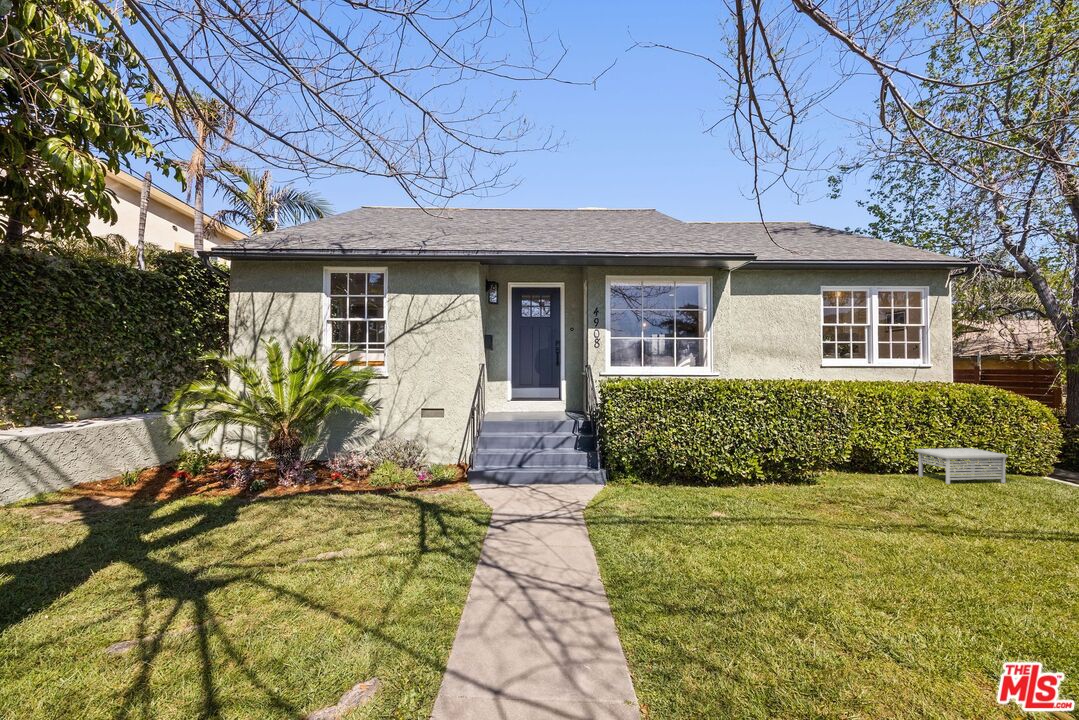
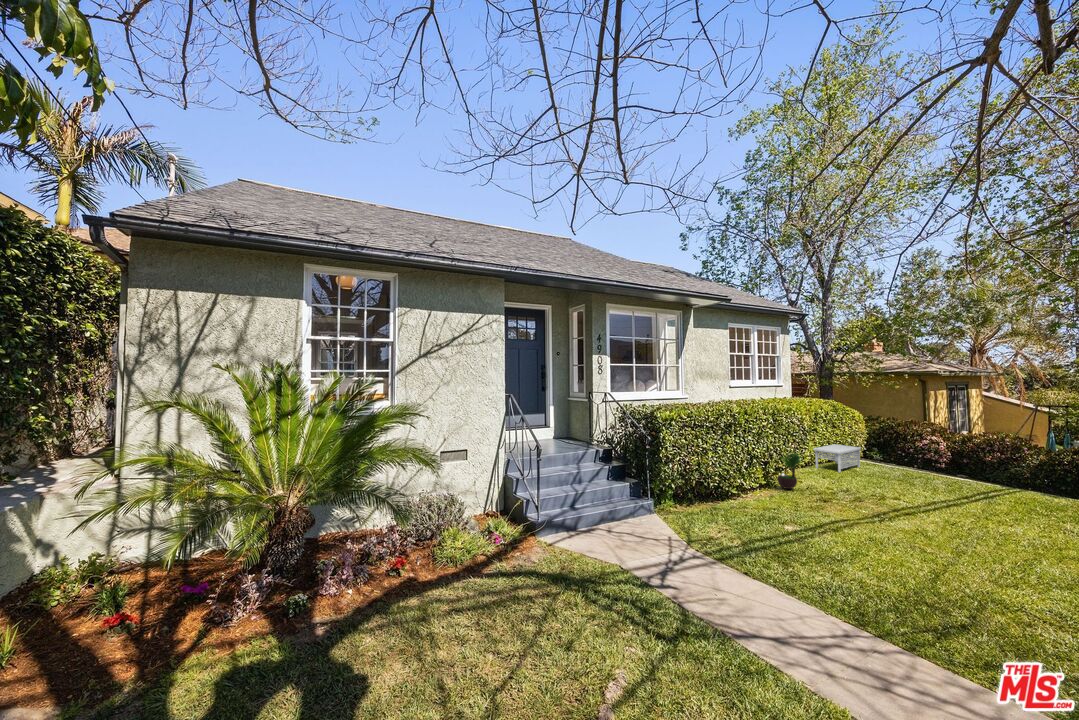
potted tree: none [800,440,834,489] -> present [777,454,801,489]

